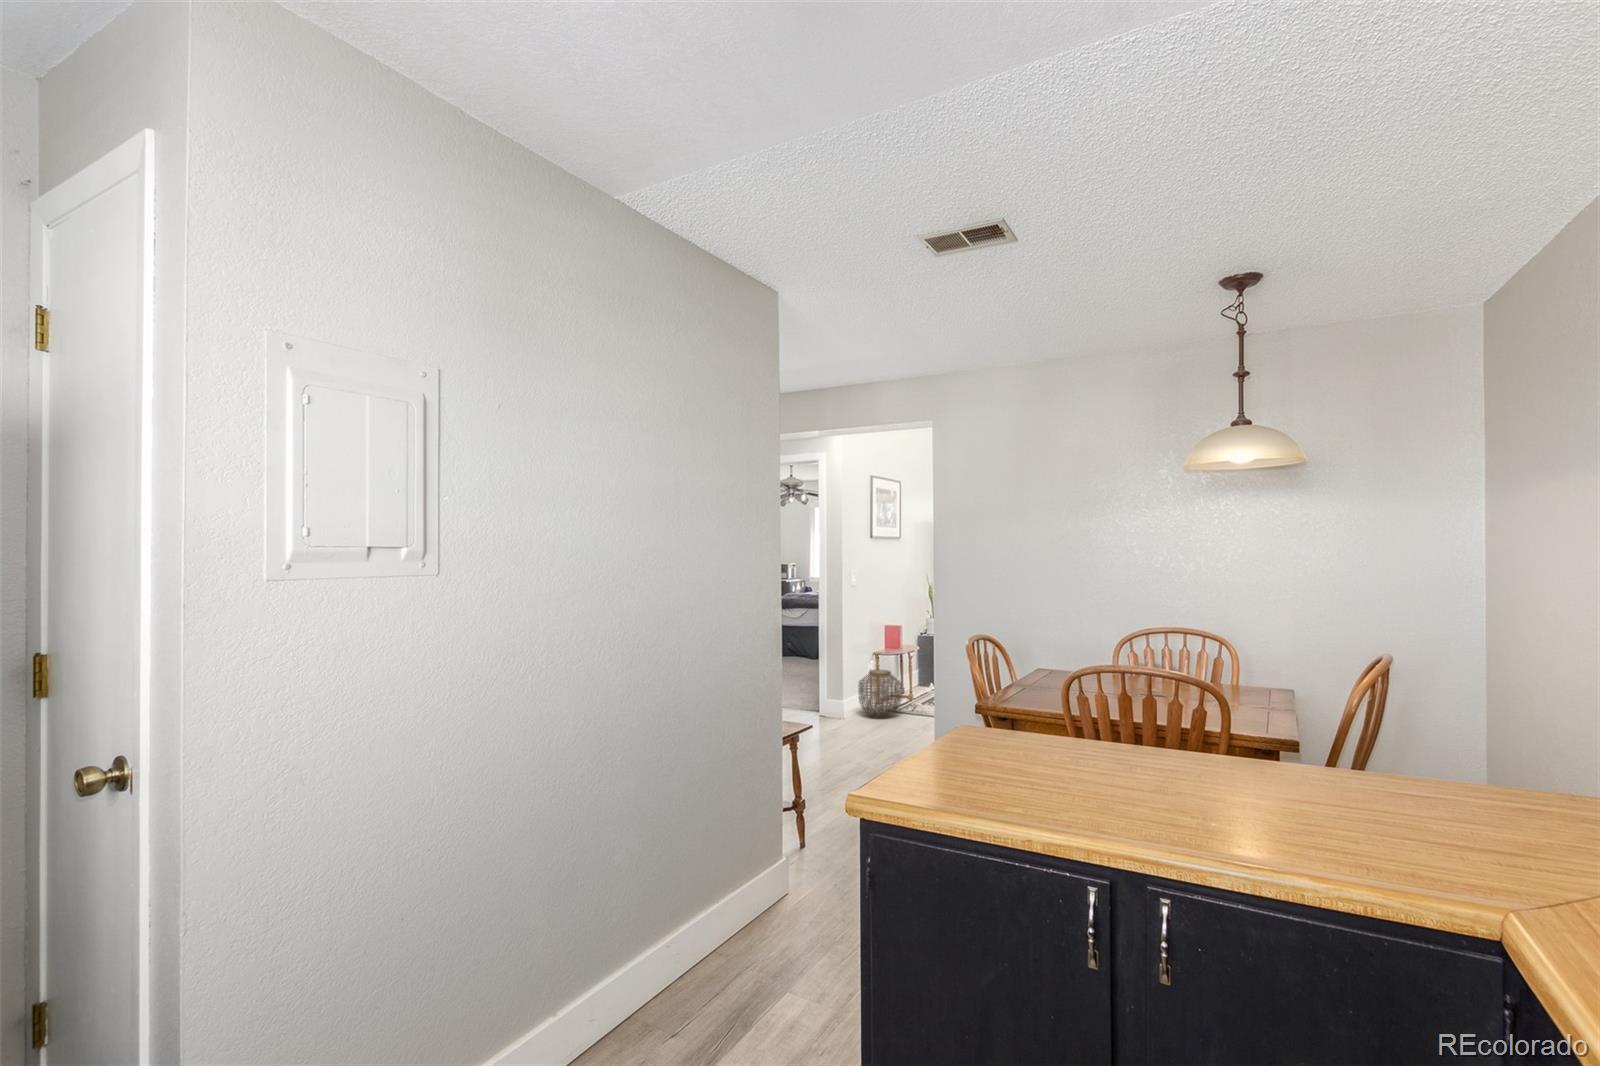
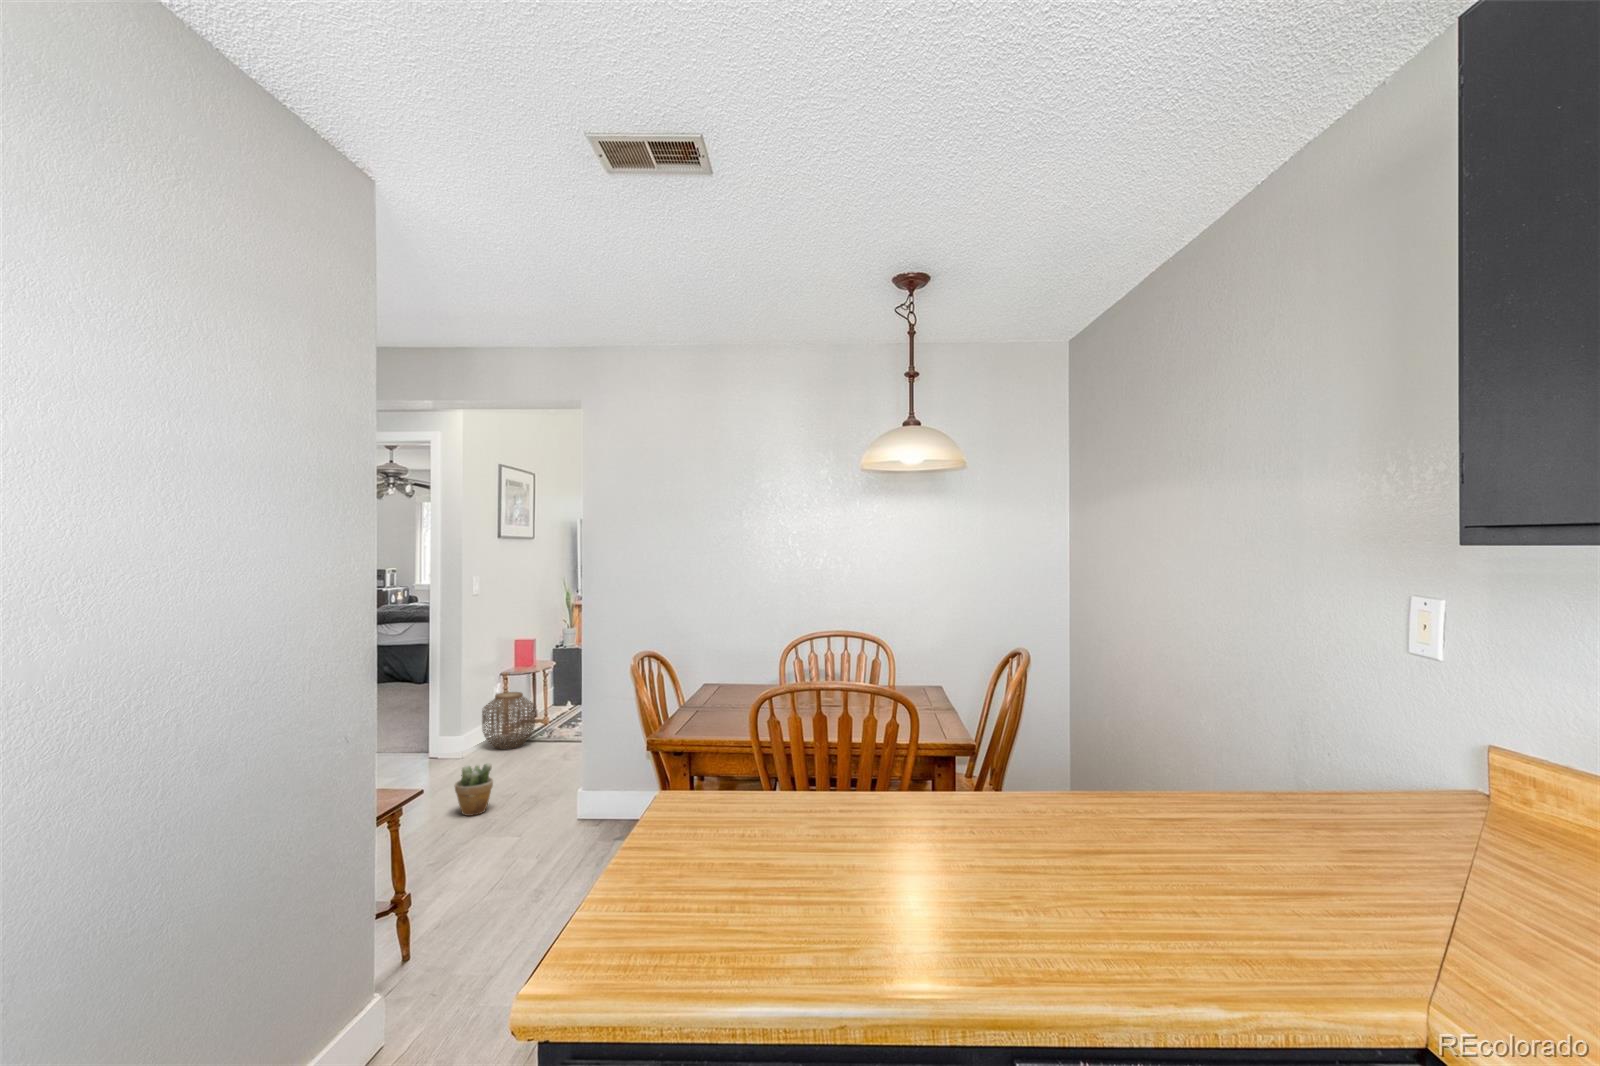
potted plant: none [836,722,865,763] -> present [455,763,493,816]

